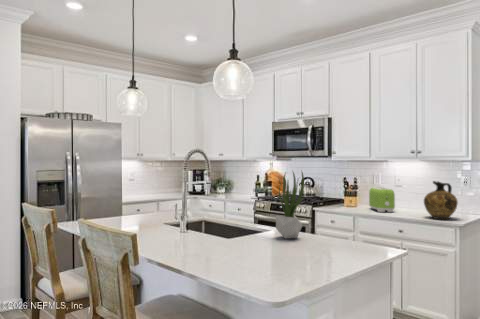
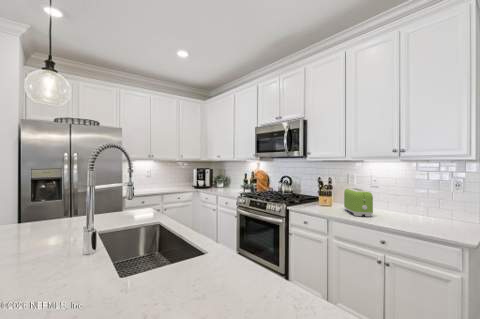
potted plant: present [276,172,304,239] -> none [191,172,238,288]
ceramic jug: present [424,181,458,219] -> none [411,185,459,233]

